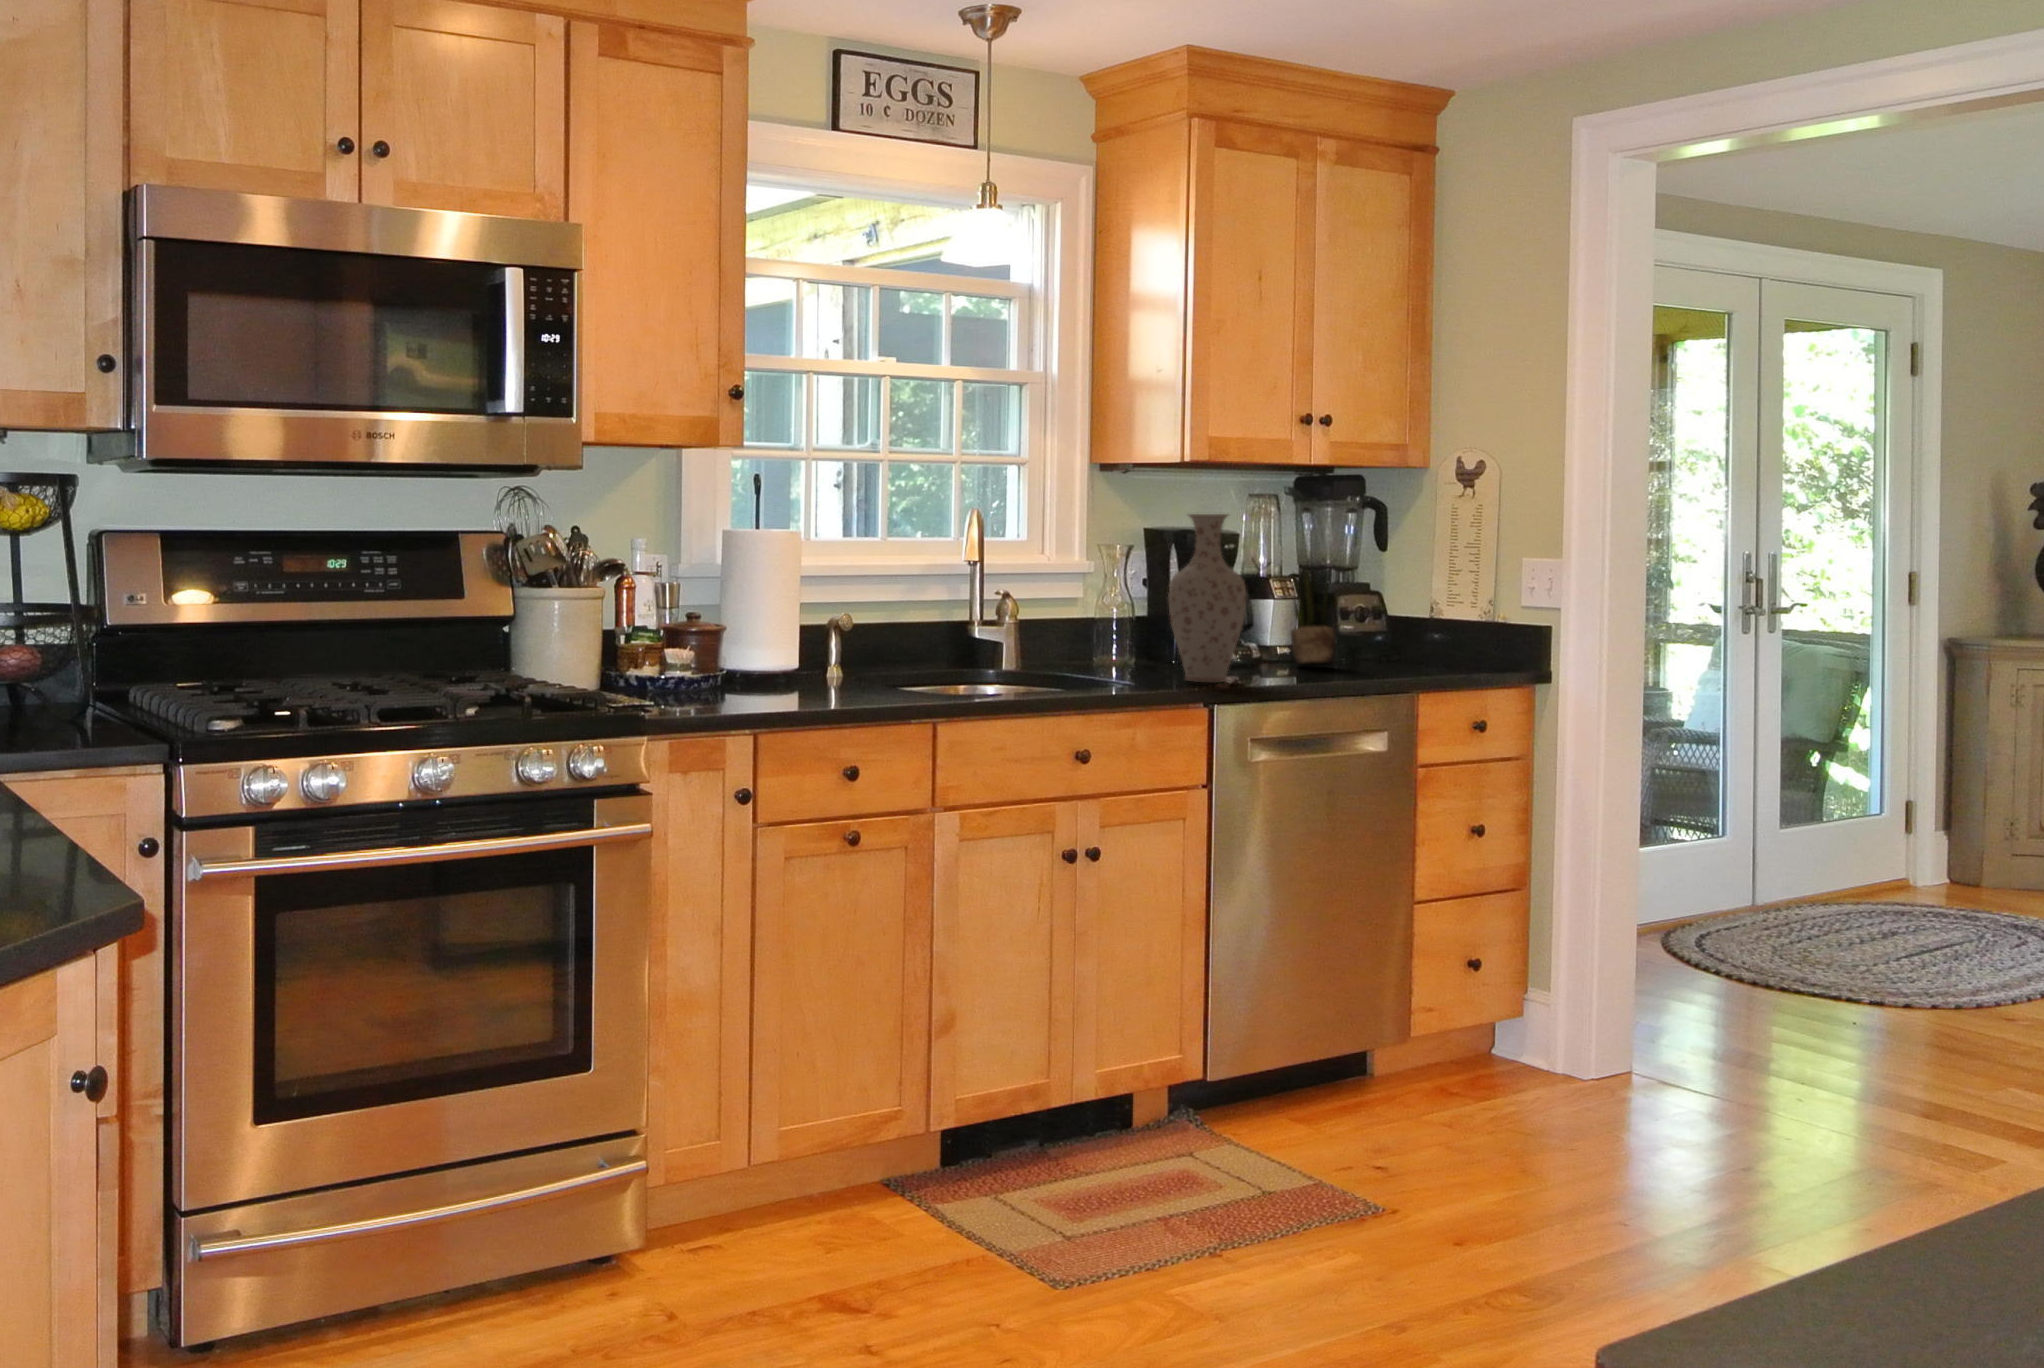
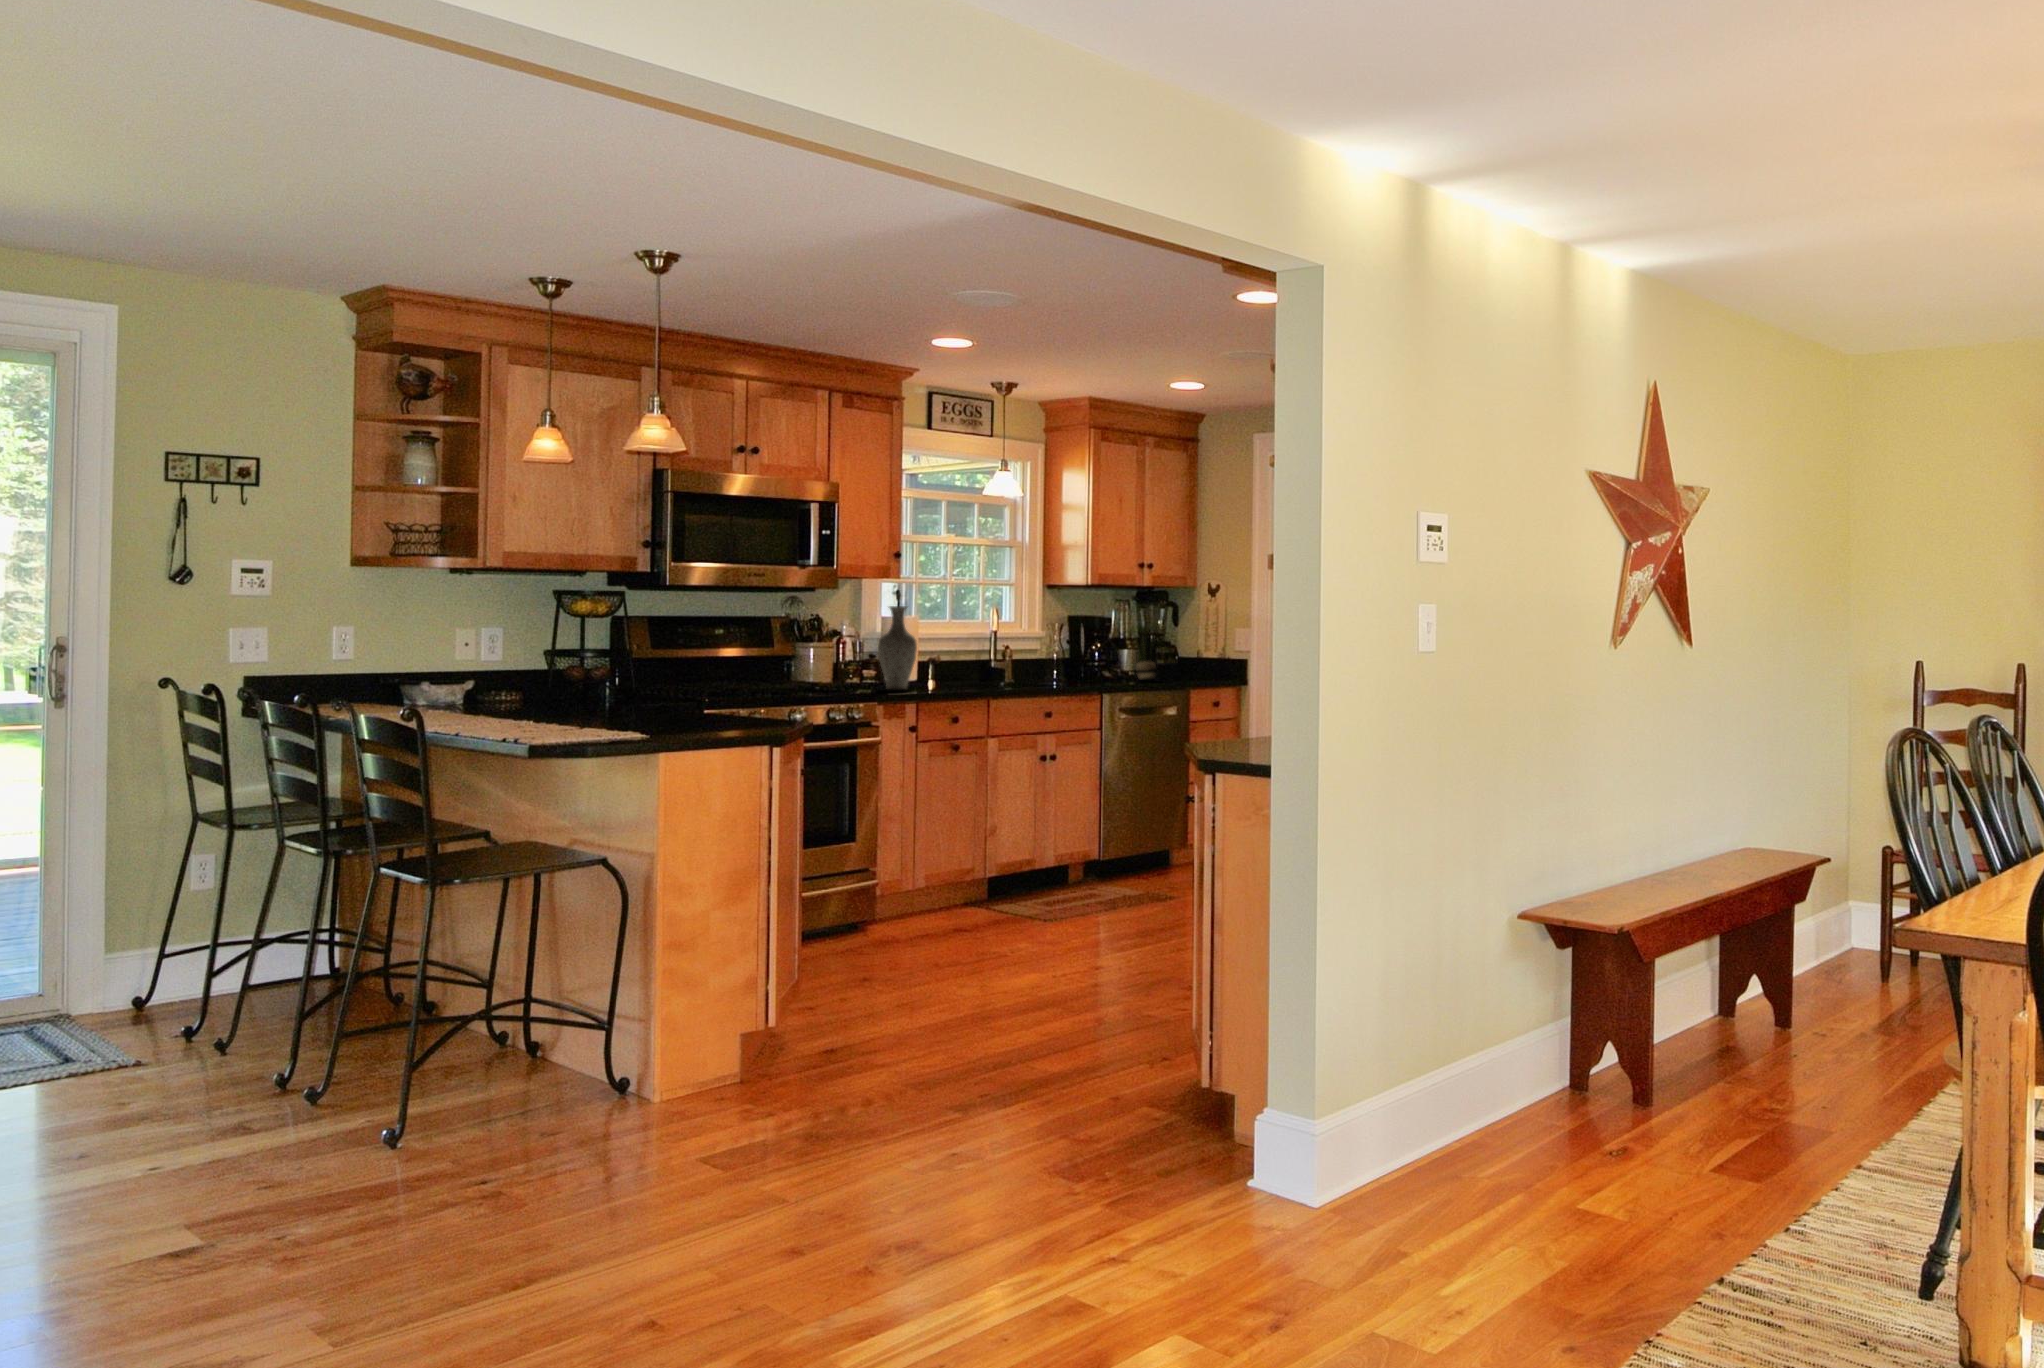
vase: present [1168,514,1246,682] -> present [878,606,917,689]

